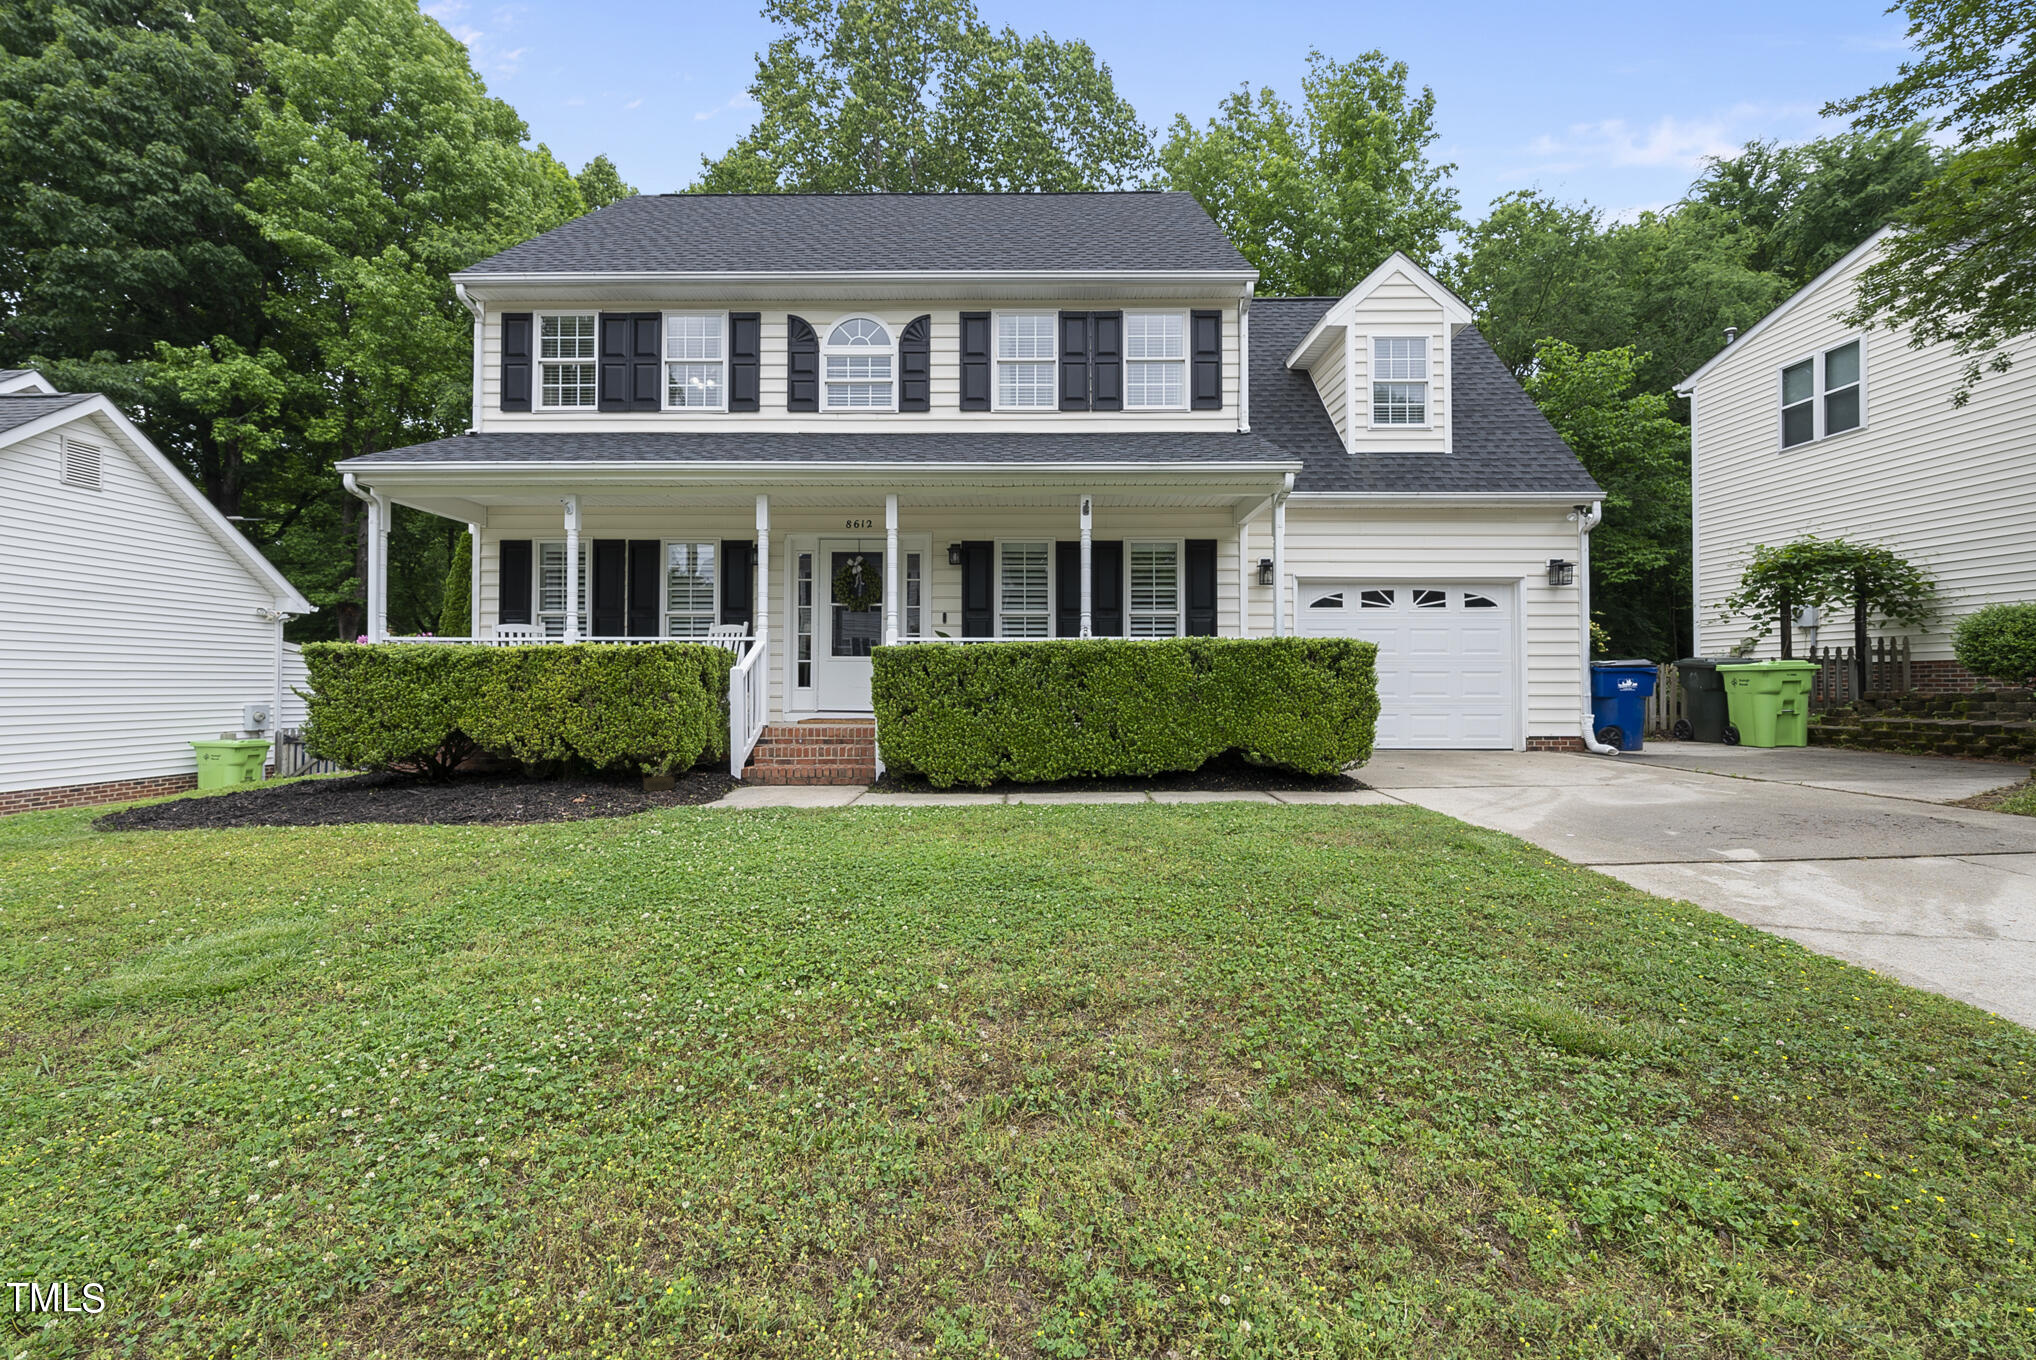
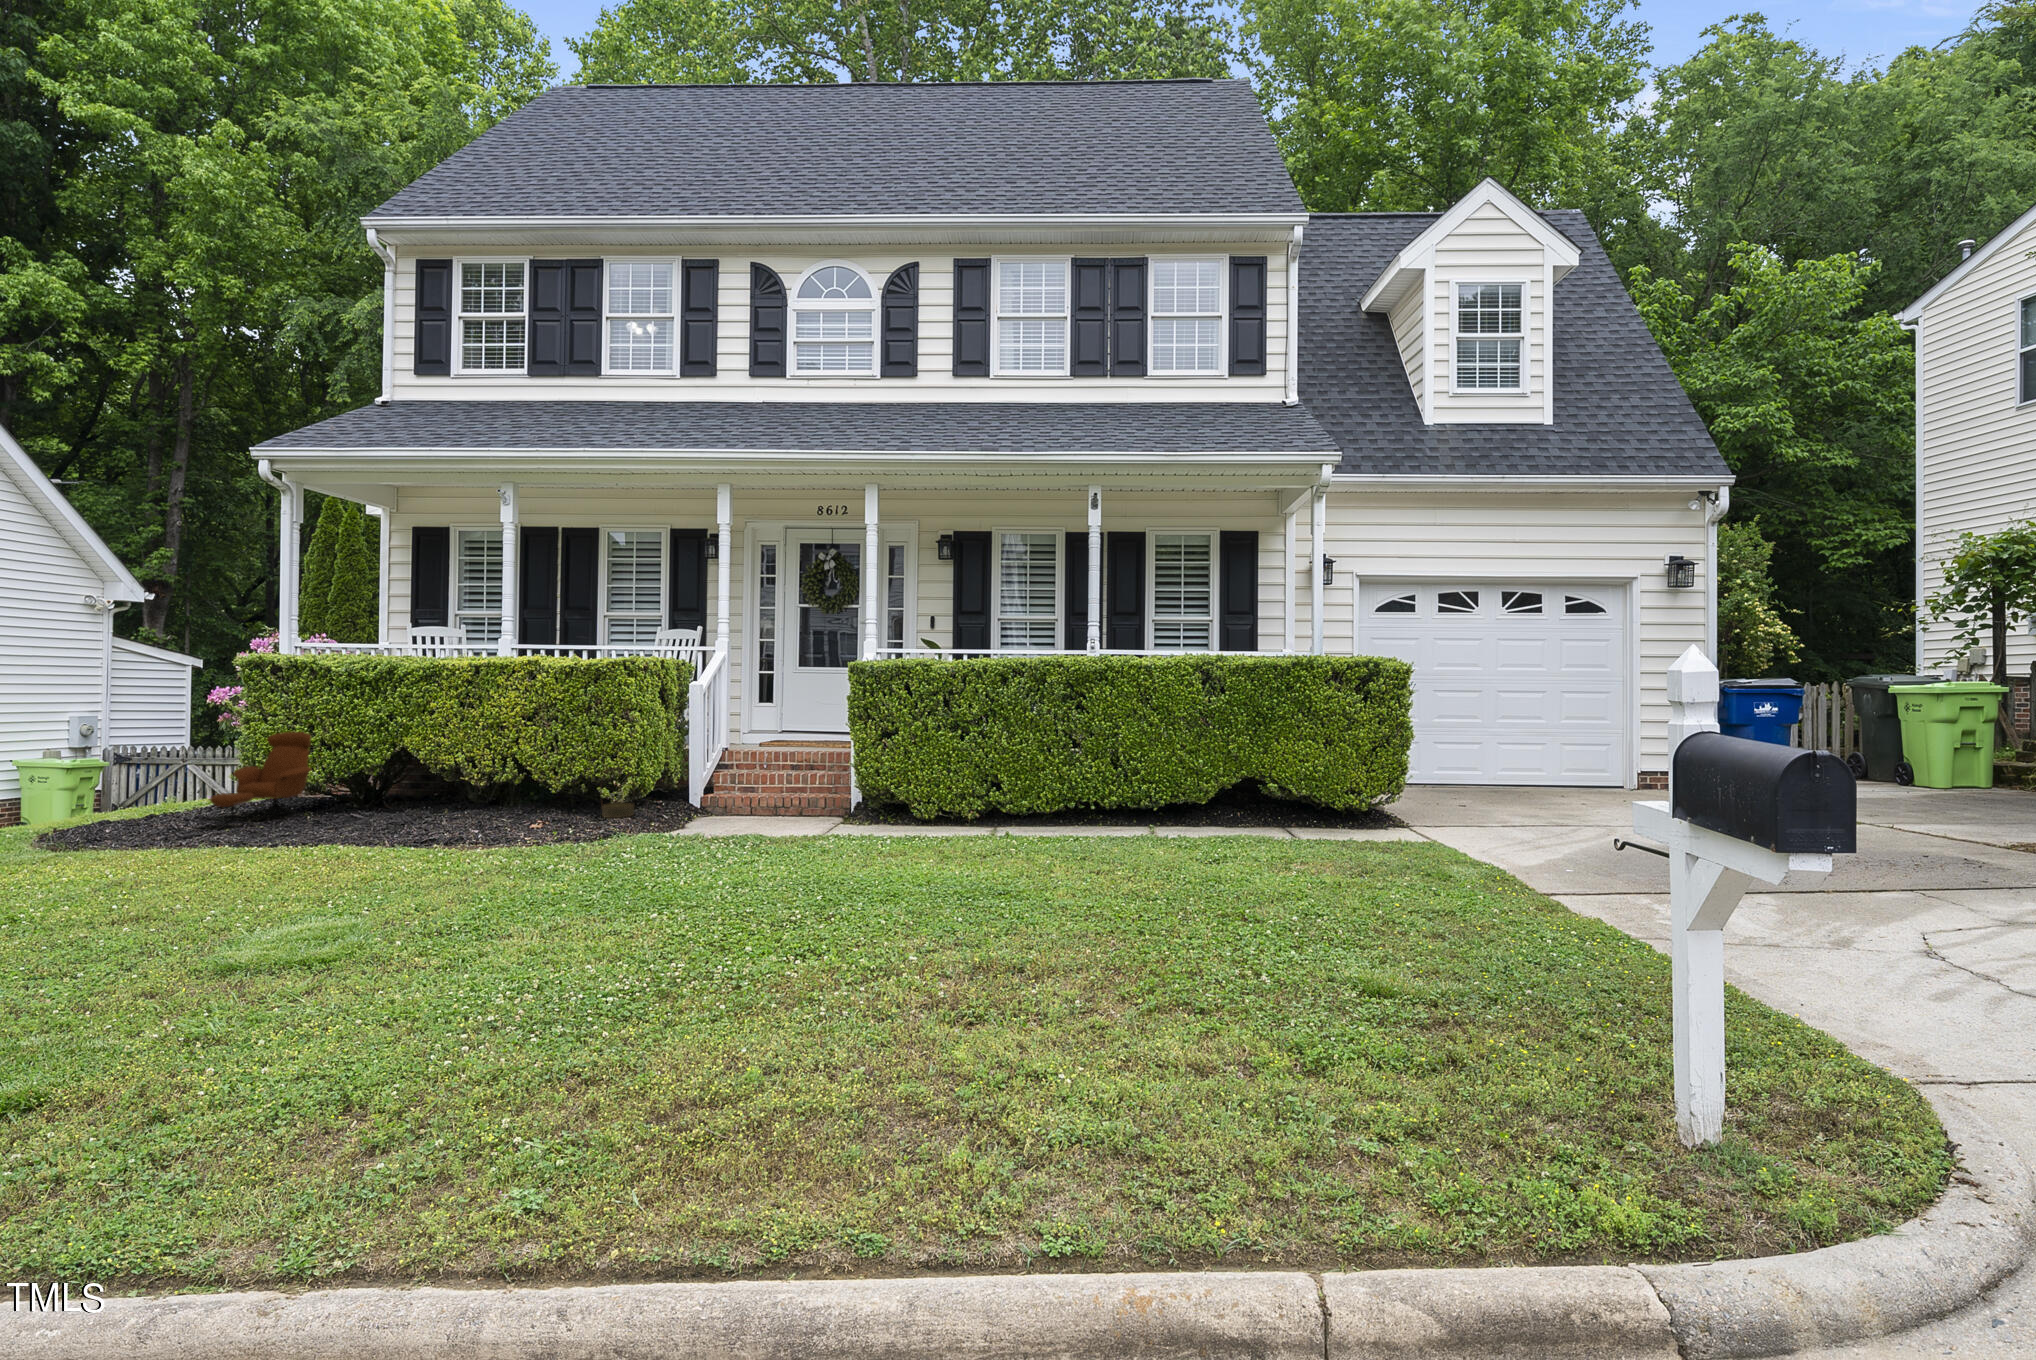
lounge chair: none [254,714,370,810] -> present [210,732,312,828]

